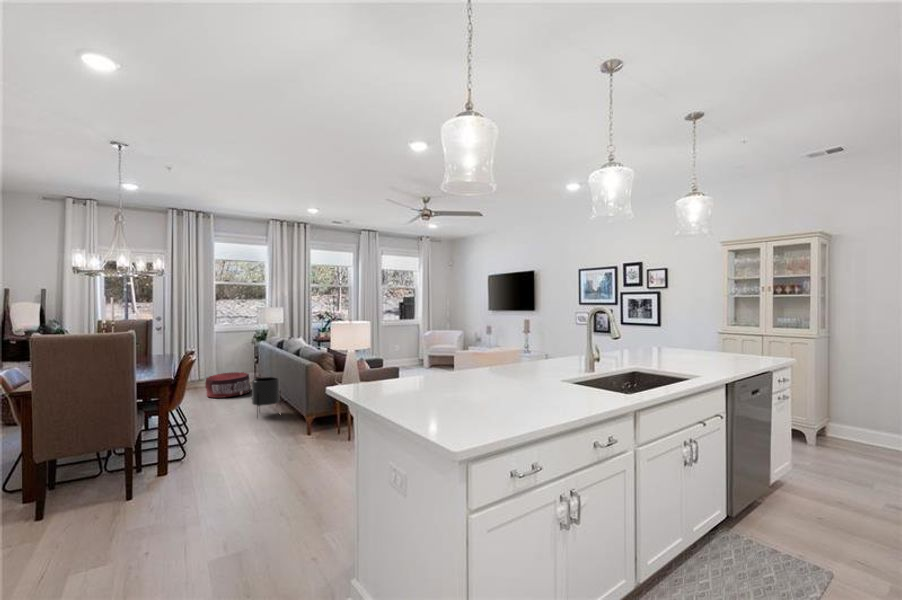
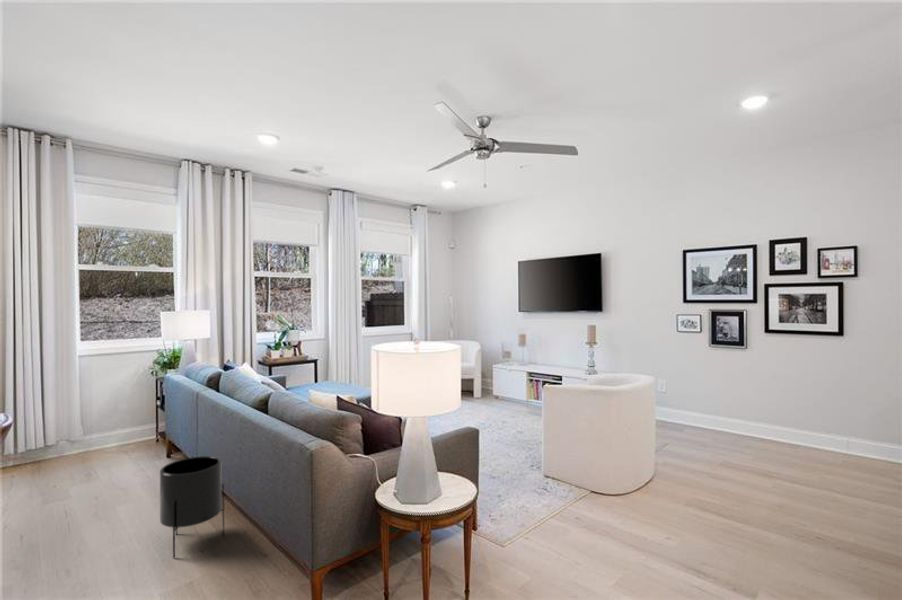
pouf: present [205,372,251,398] -> none [53,430,150,490]

